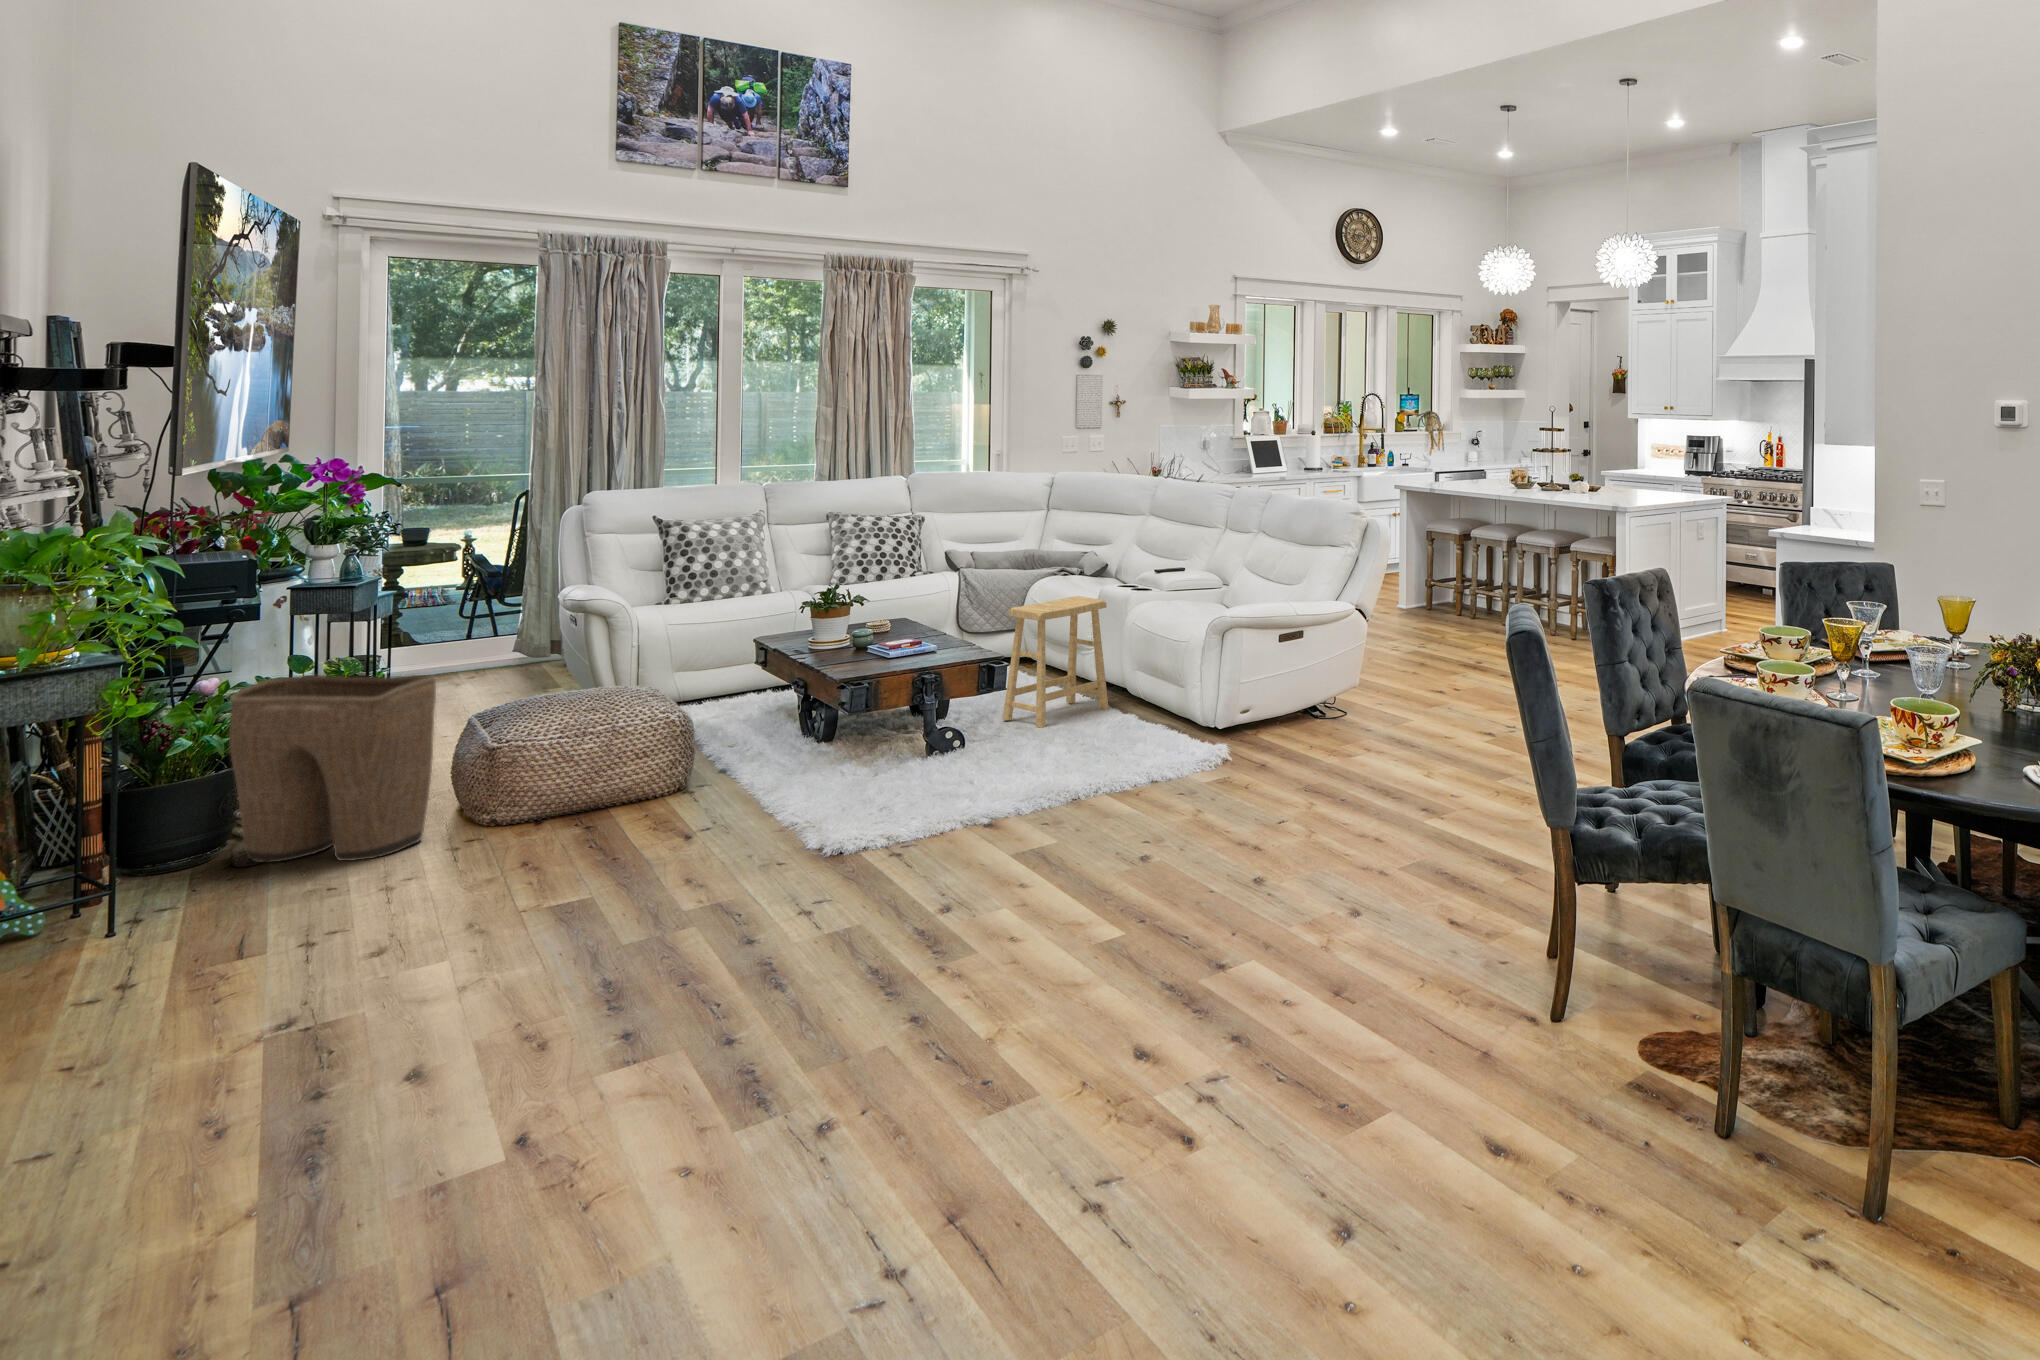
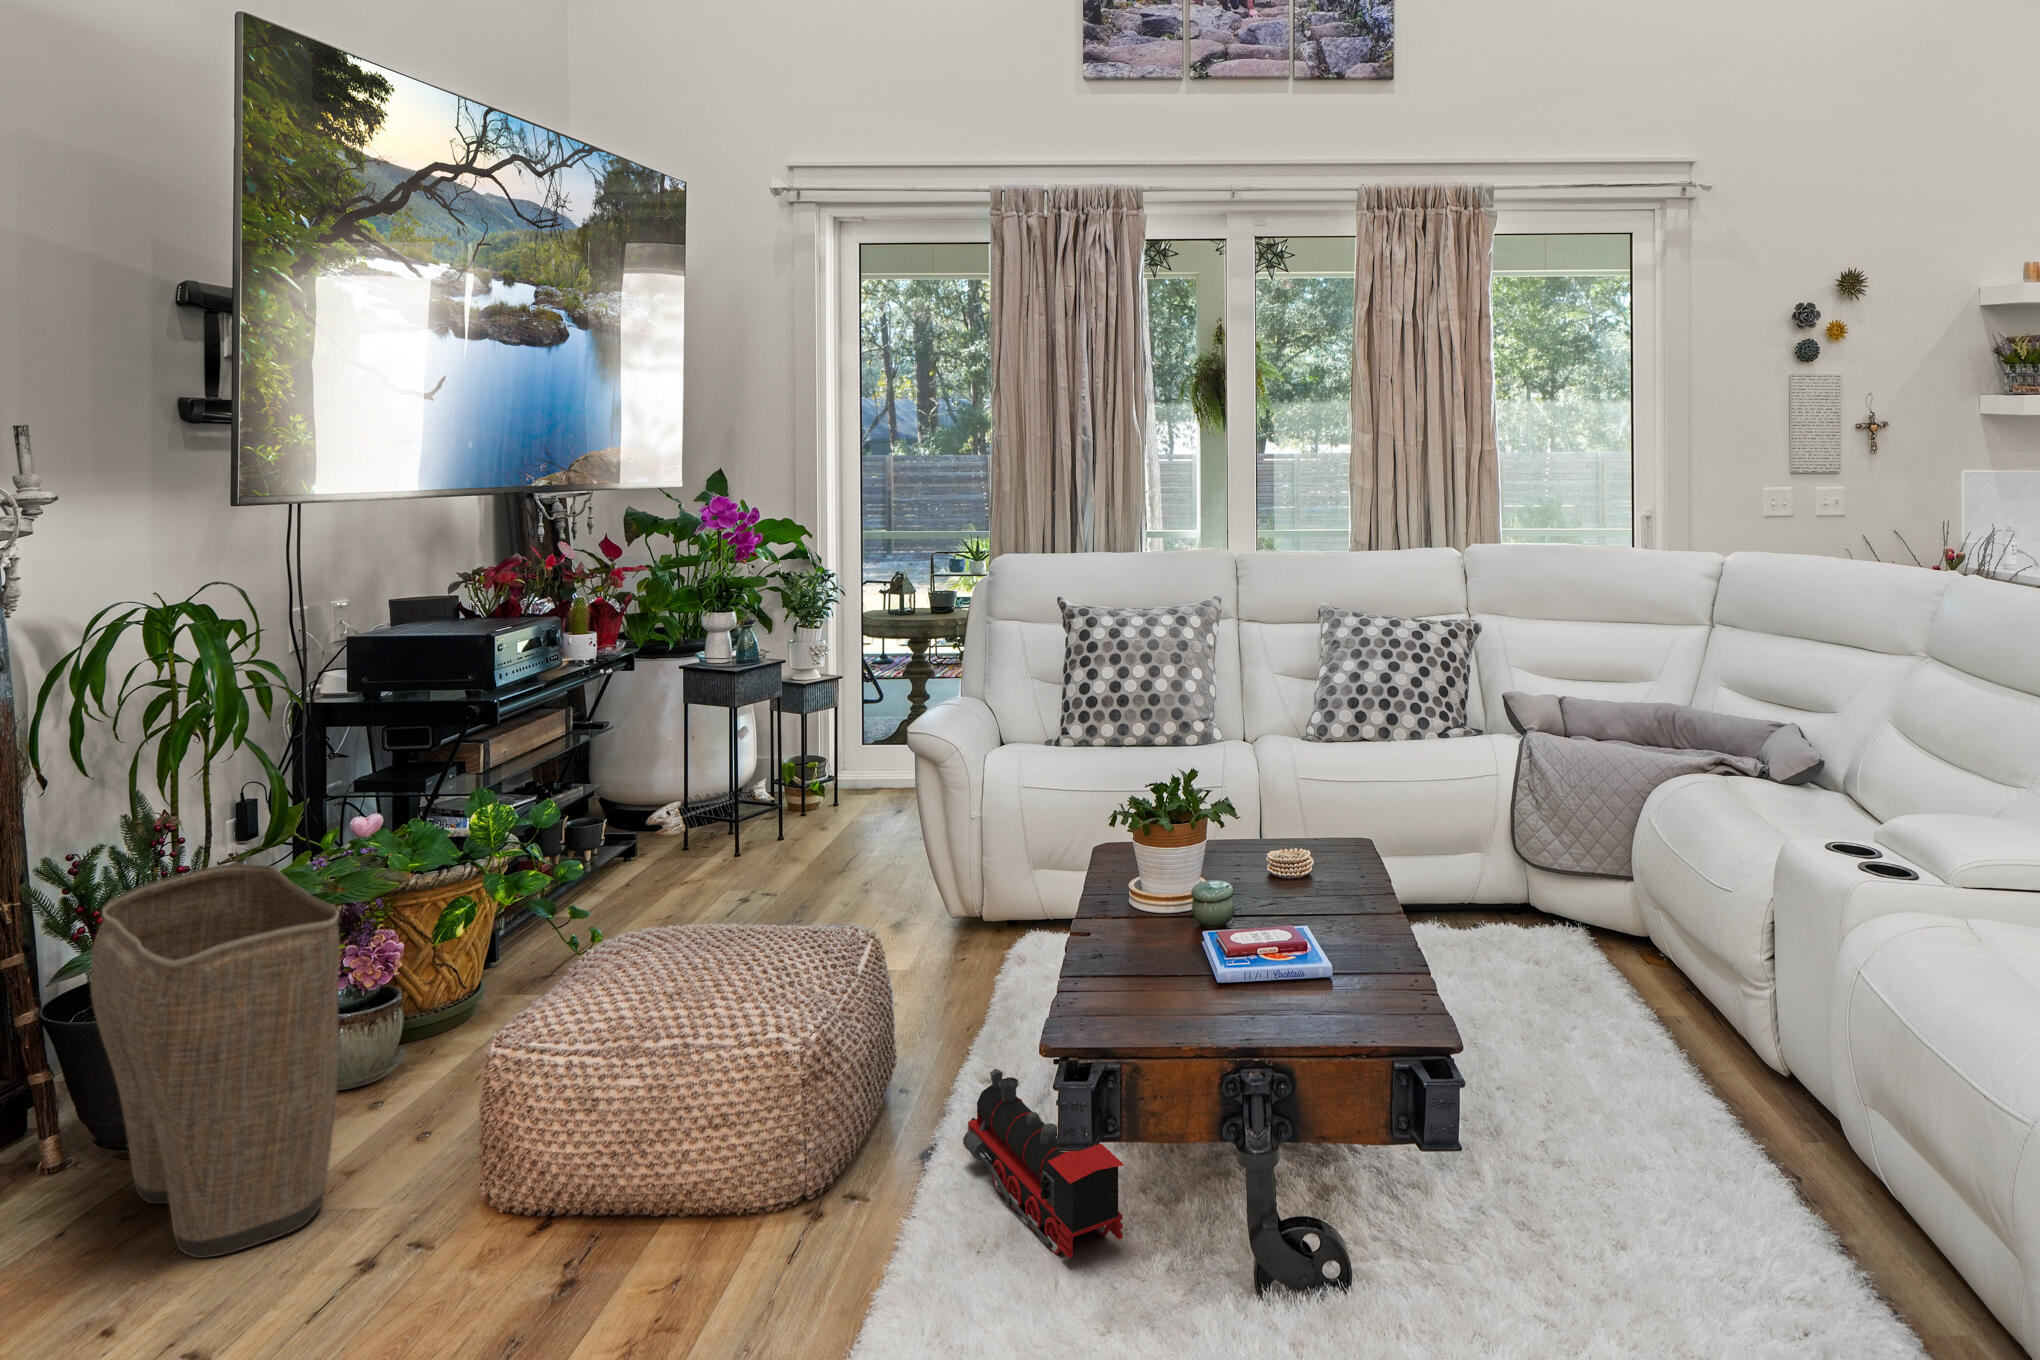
footstool: present [1002,596,1108,728] -> none [1434,896,1698,1262]
toy train: none [777,712,892,763] -> present [963,1069,1124,1258]

